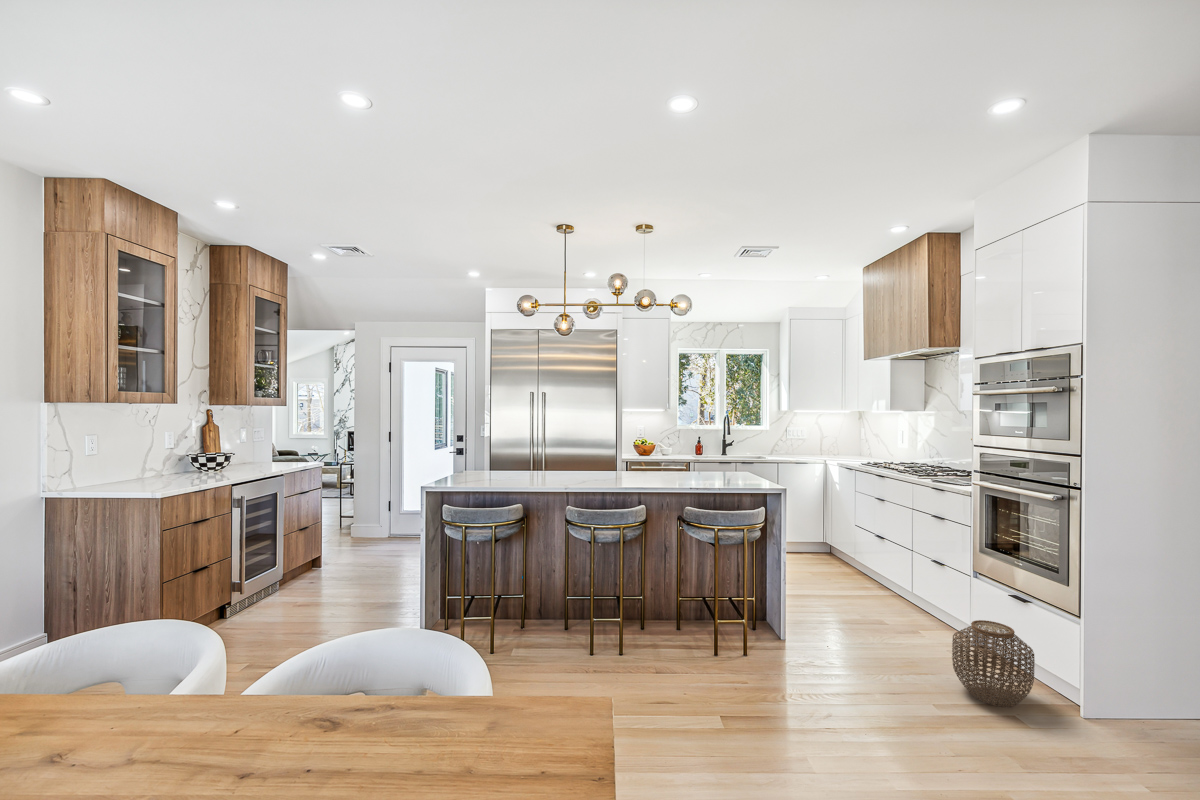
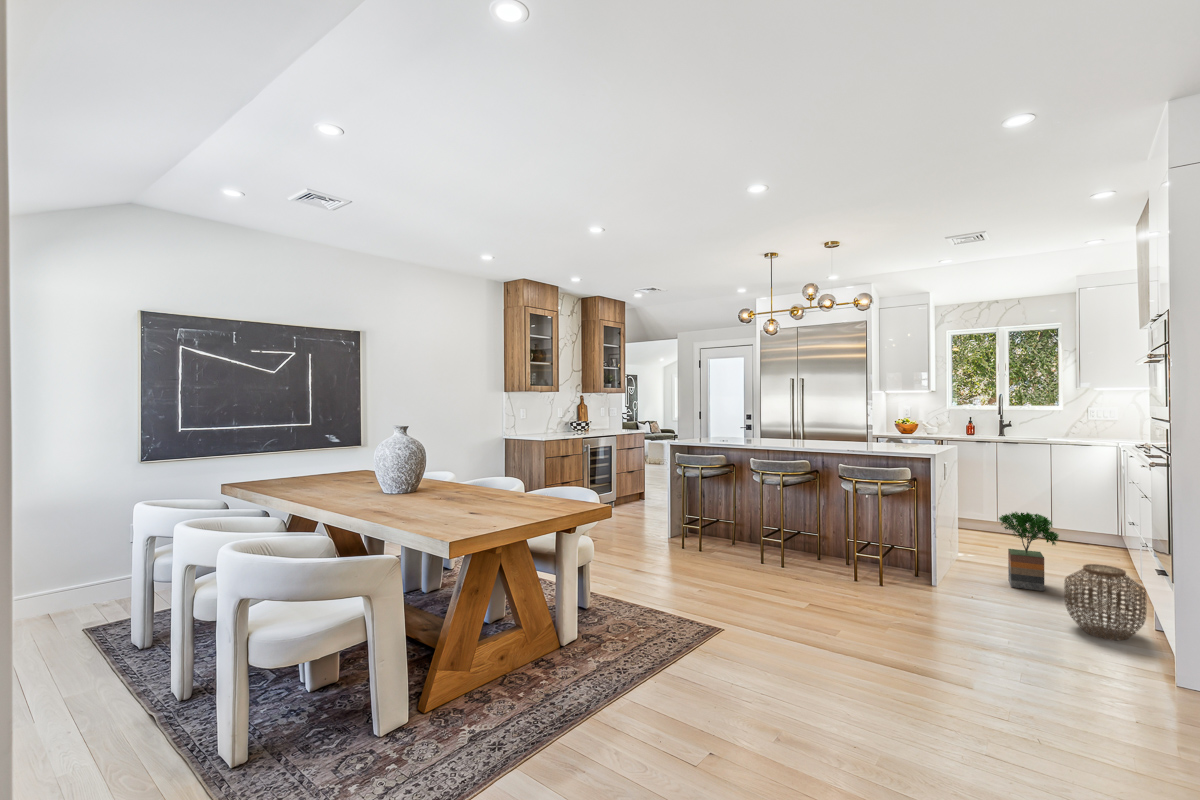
potted tree: none [822,553,889,641] -> present [999,512,1059,591]

